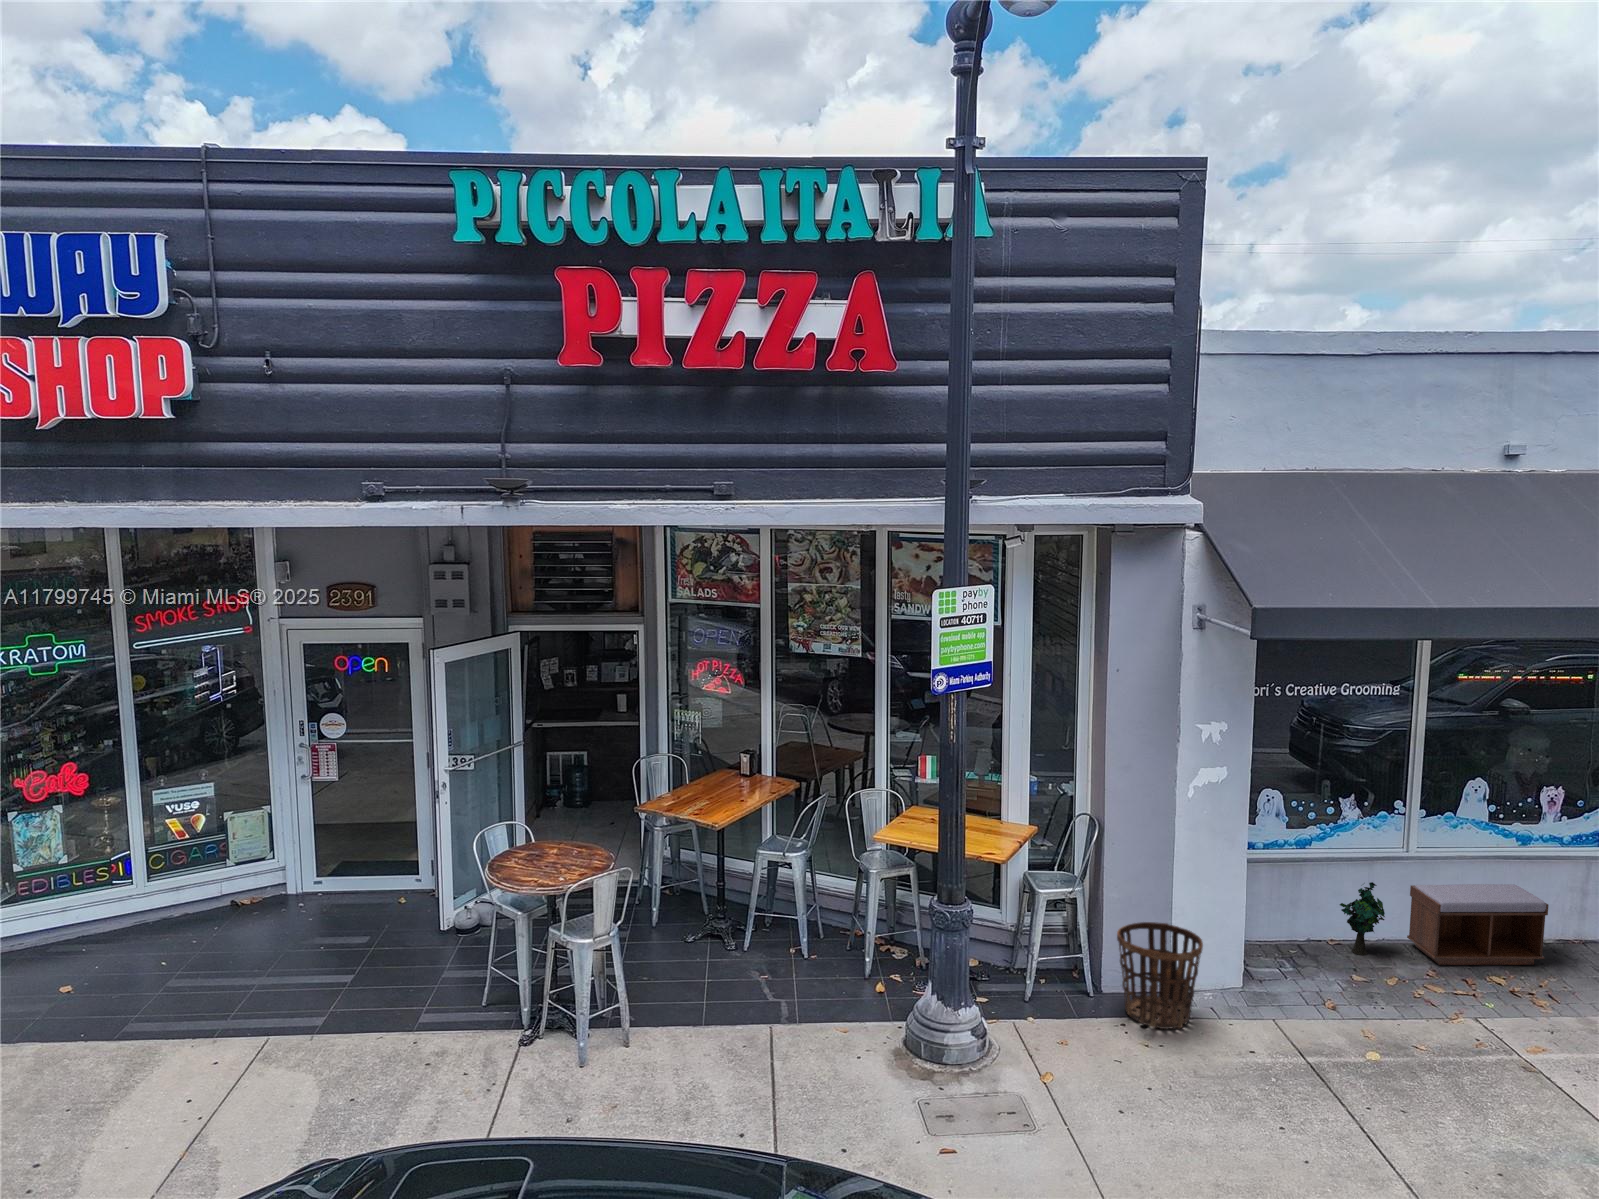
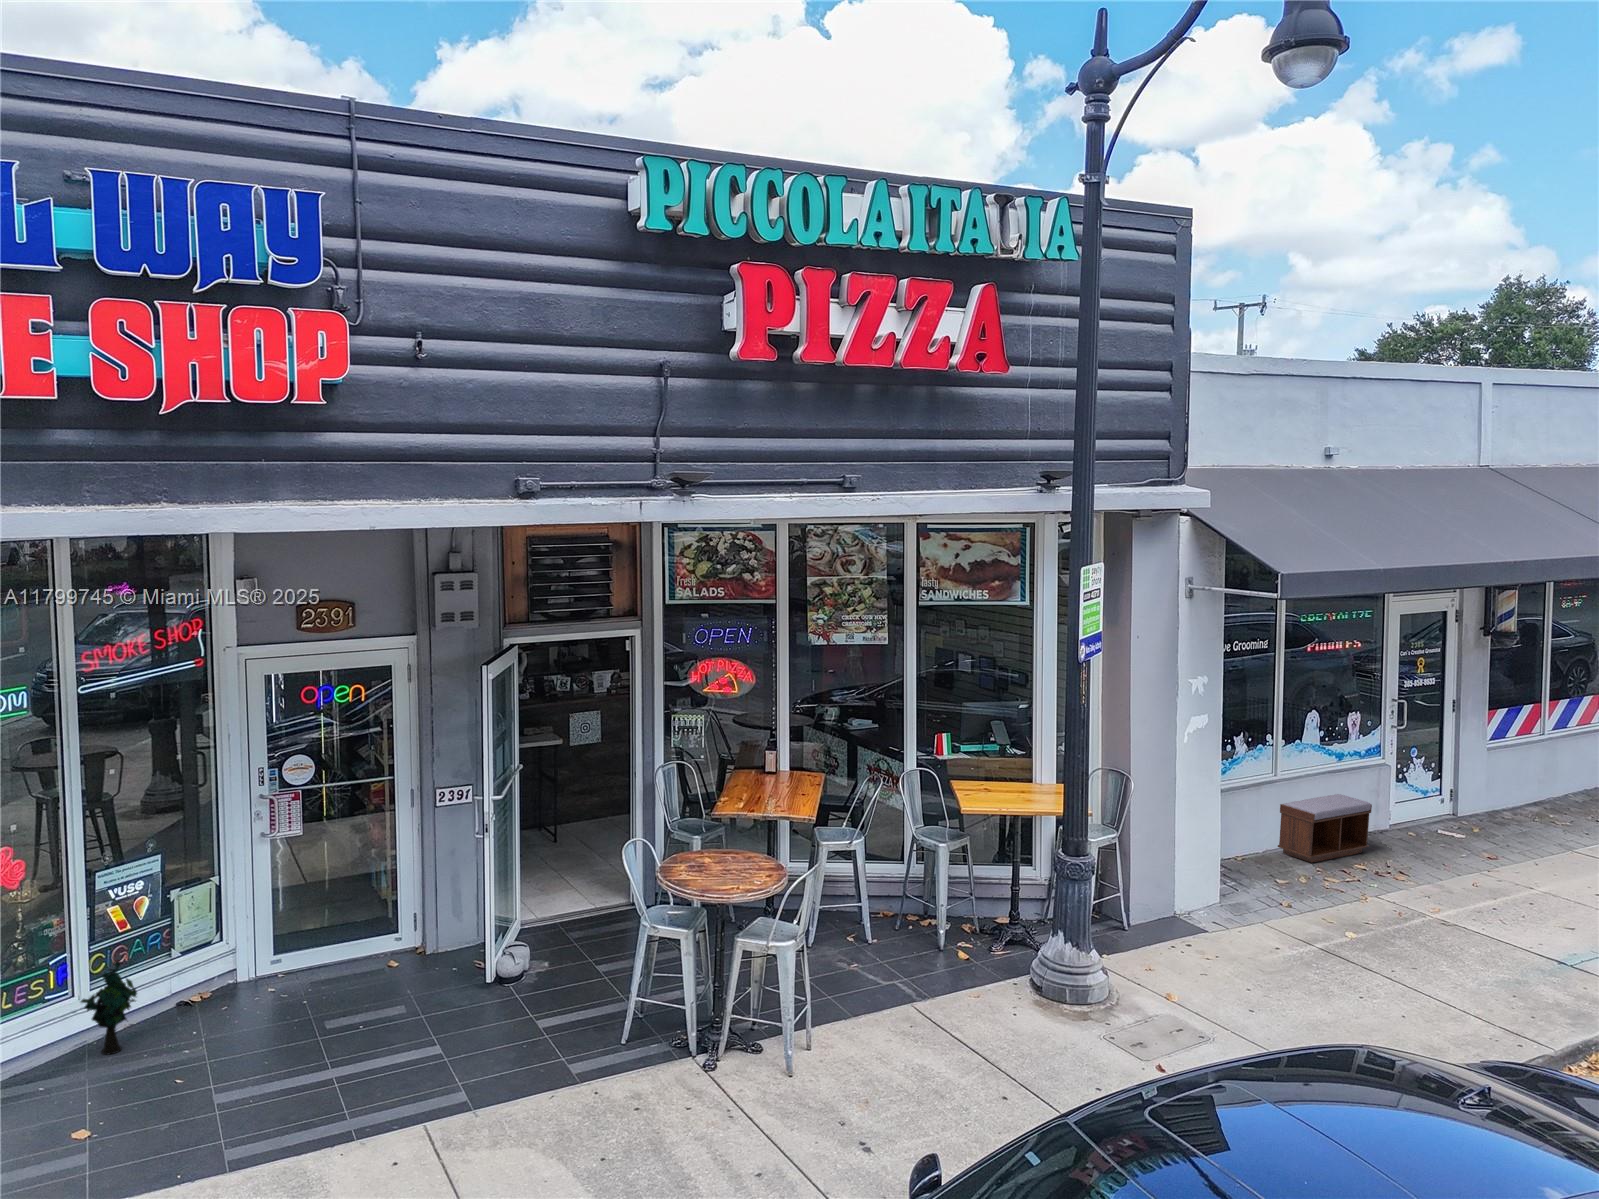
decorative plant: present [1340,882,1385,955] -> present [81,961,137,1055]
basket: present [1117,922,1203,1029] -> none [1158,854,1230,939]

